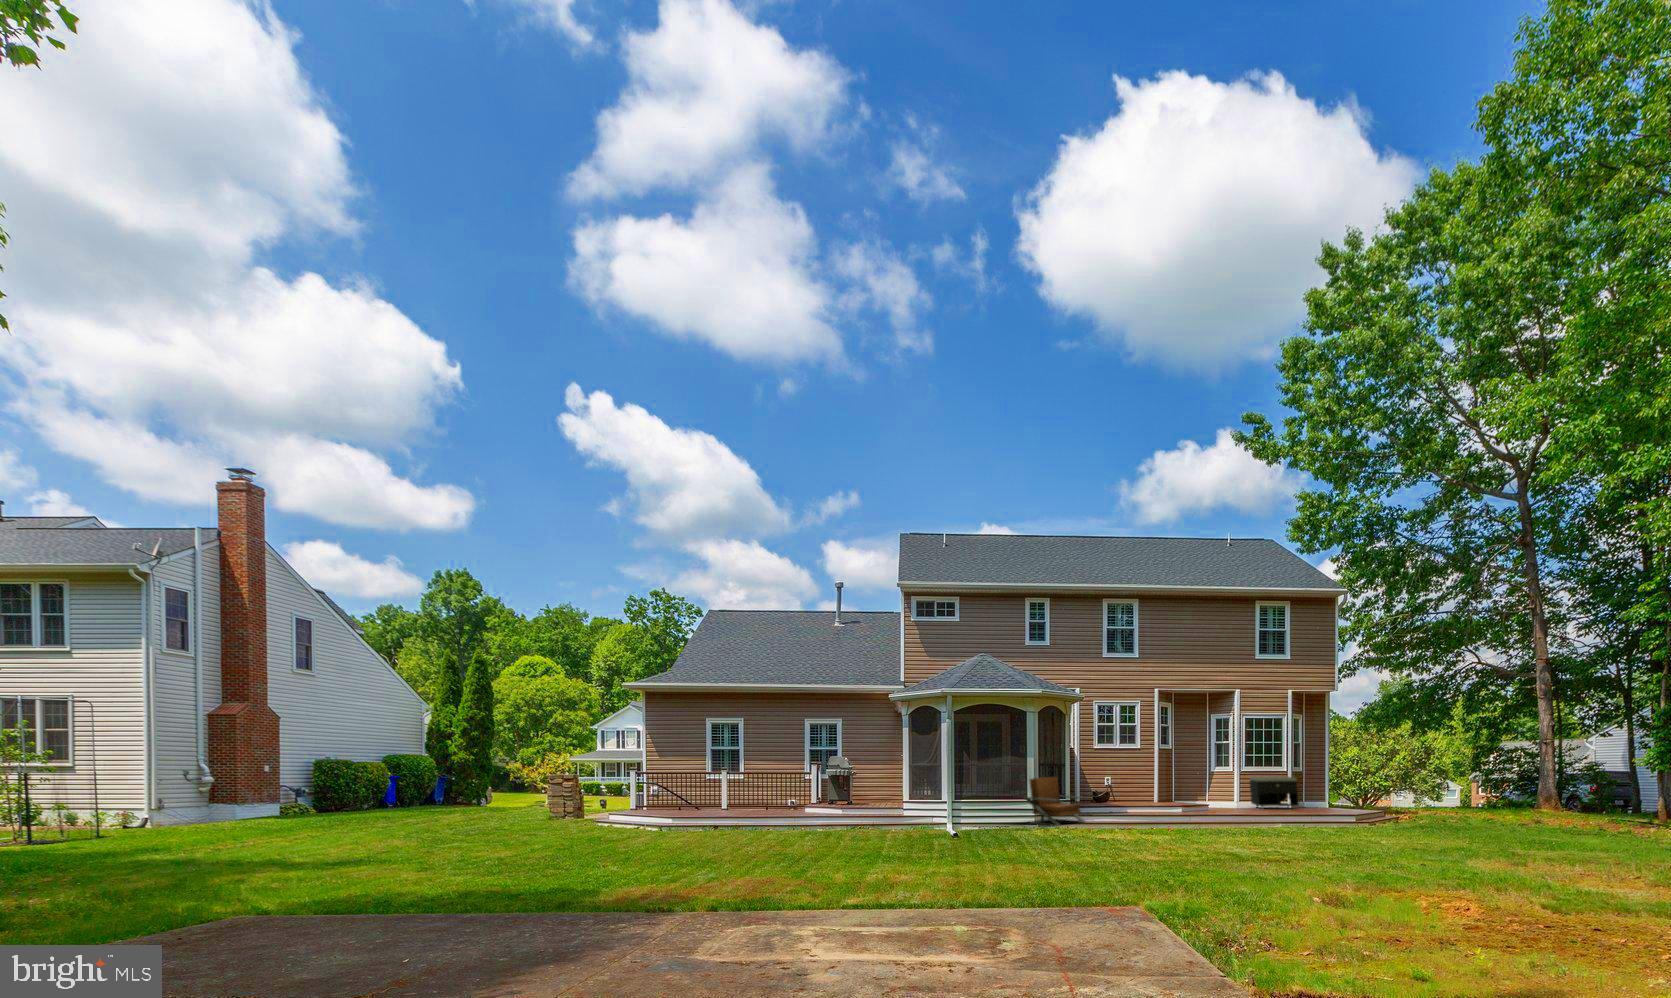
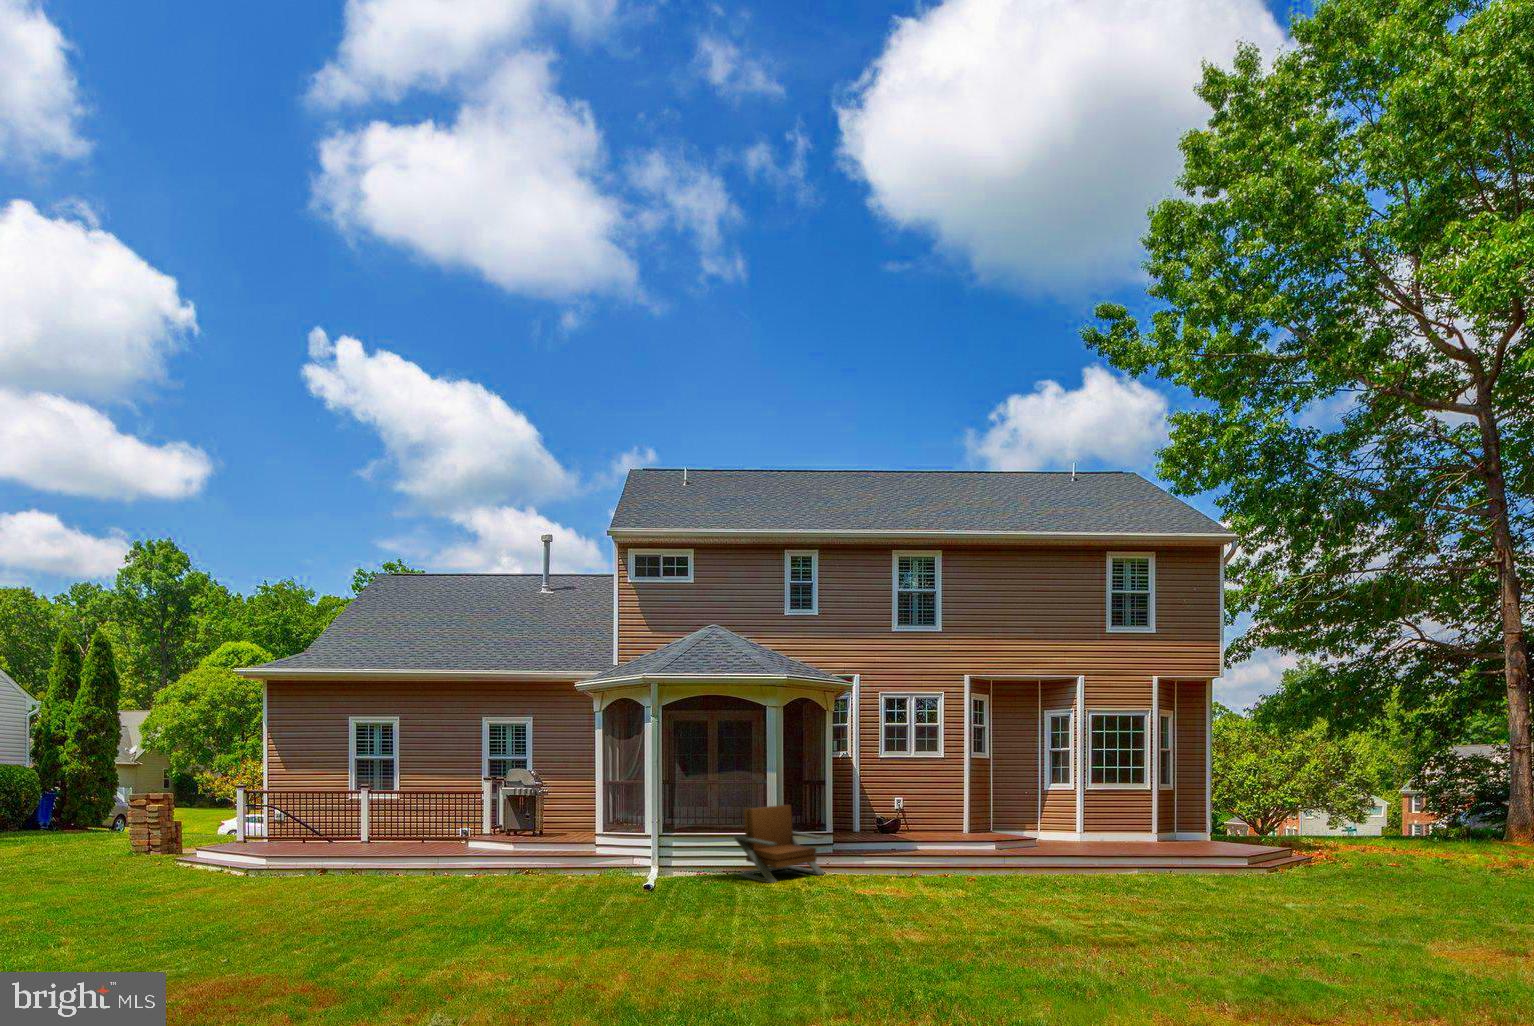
storage bench: present [1250,776,1299,807] -> none [1096,797,1163,843]

